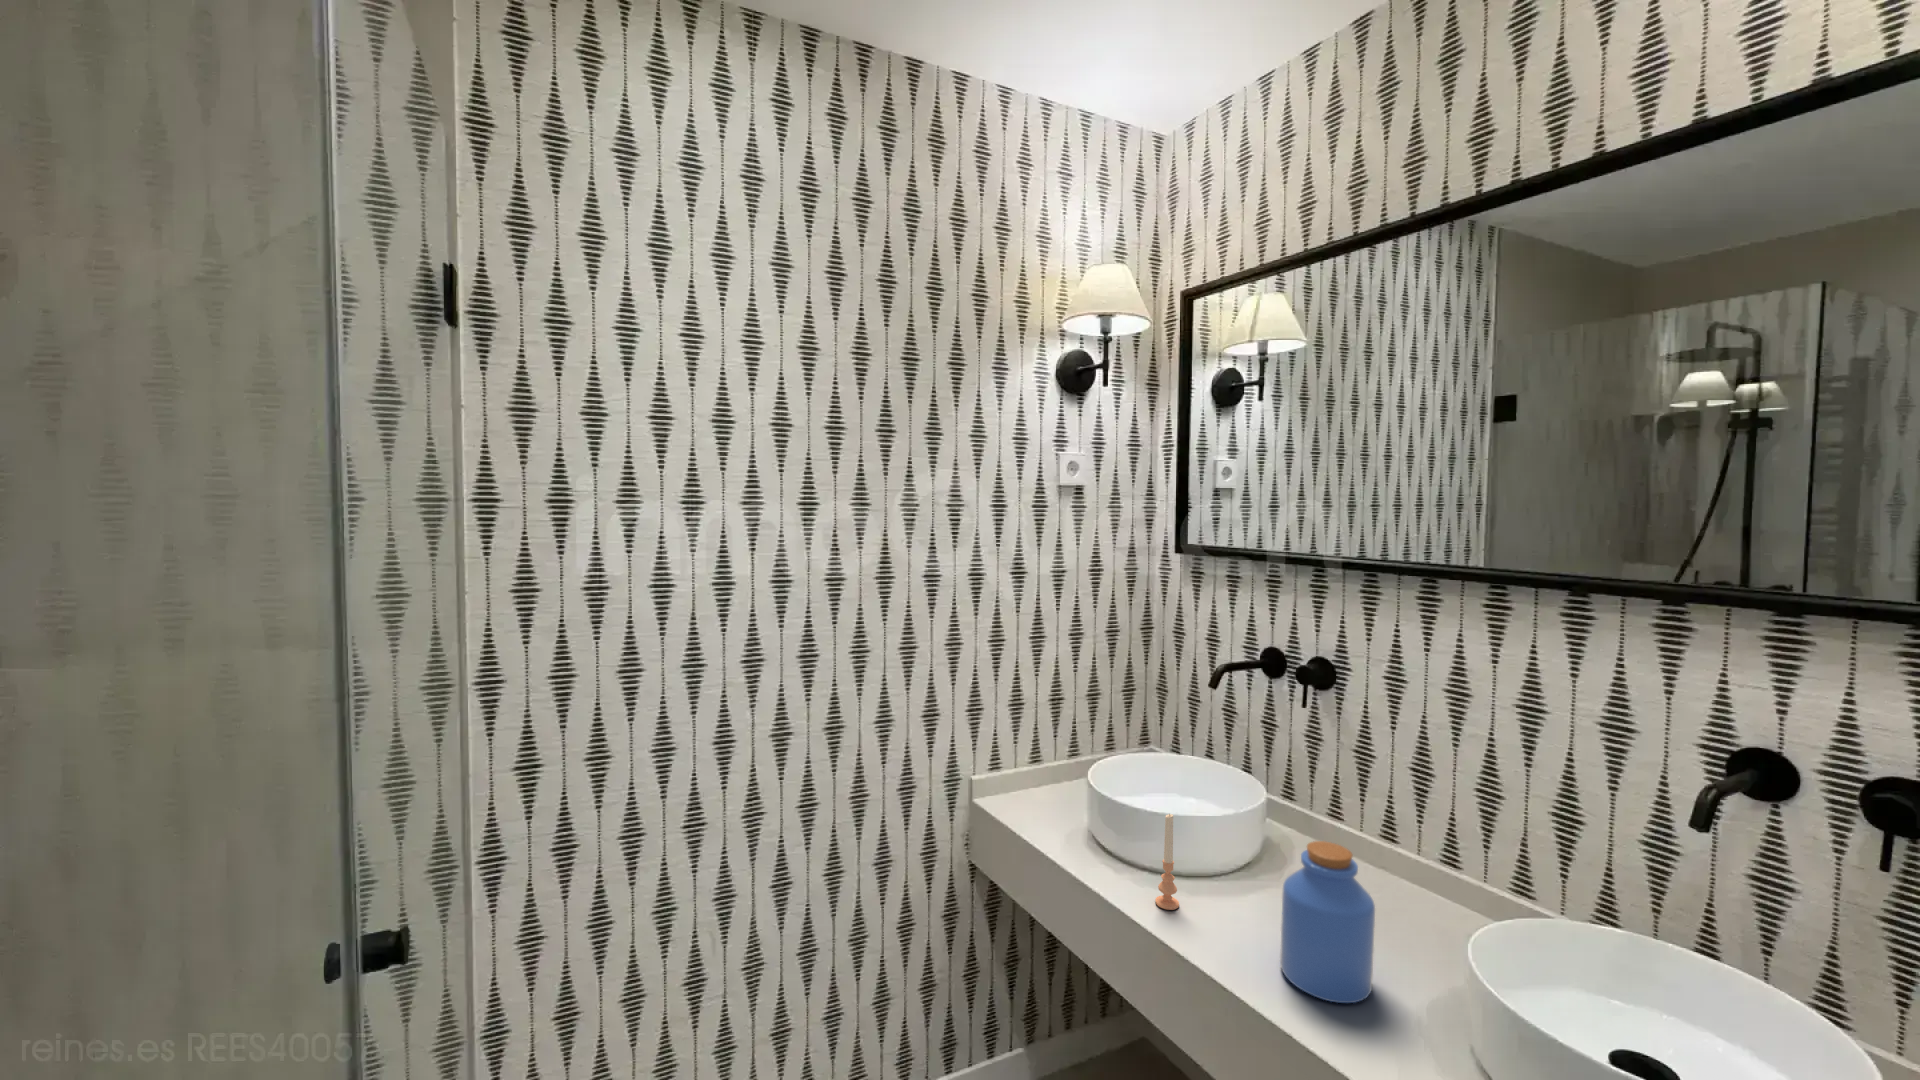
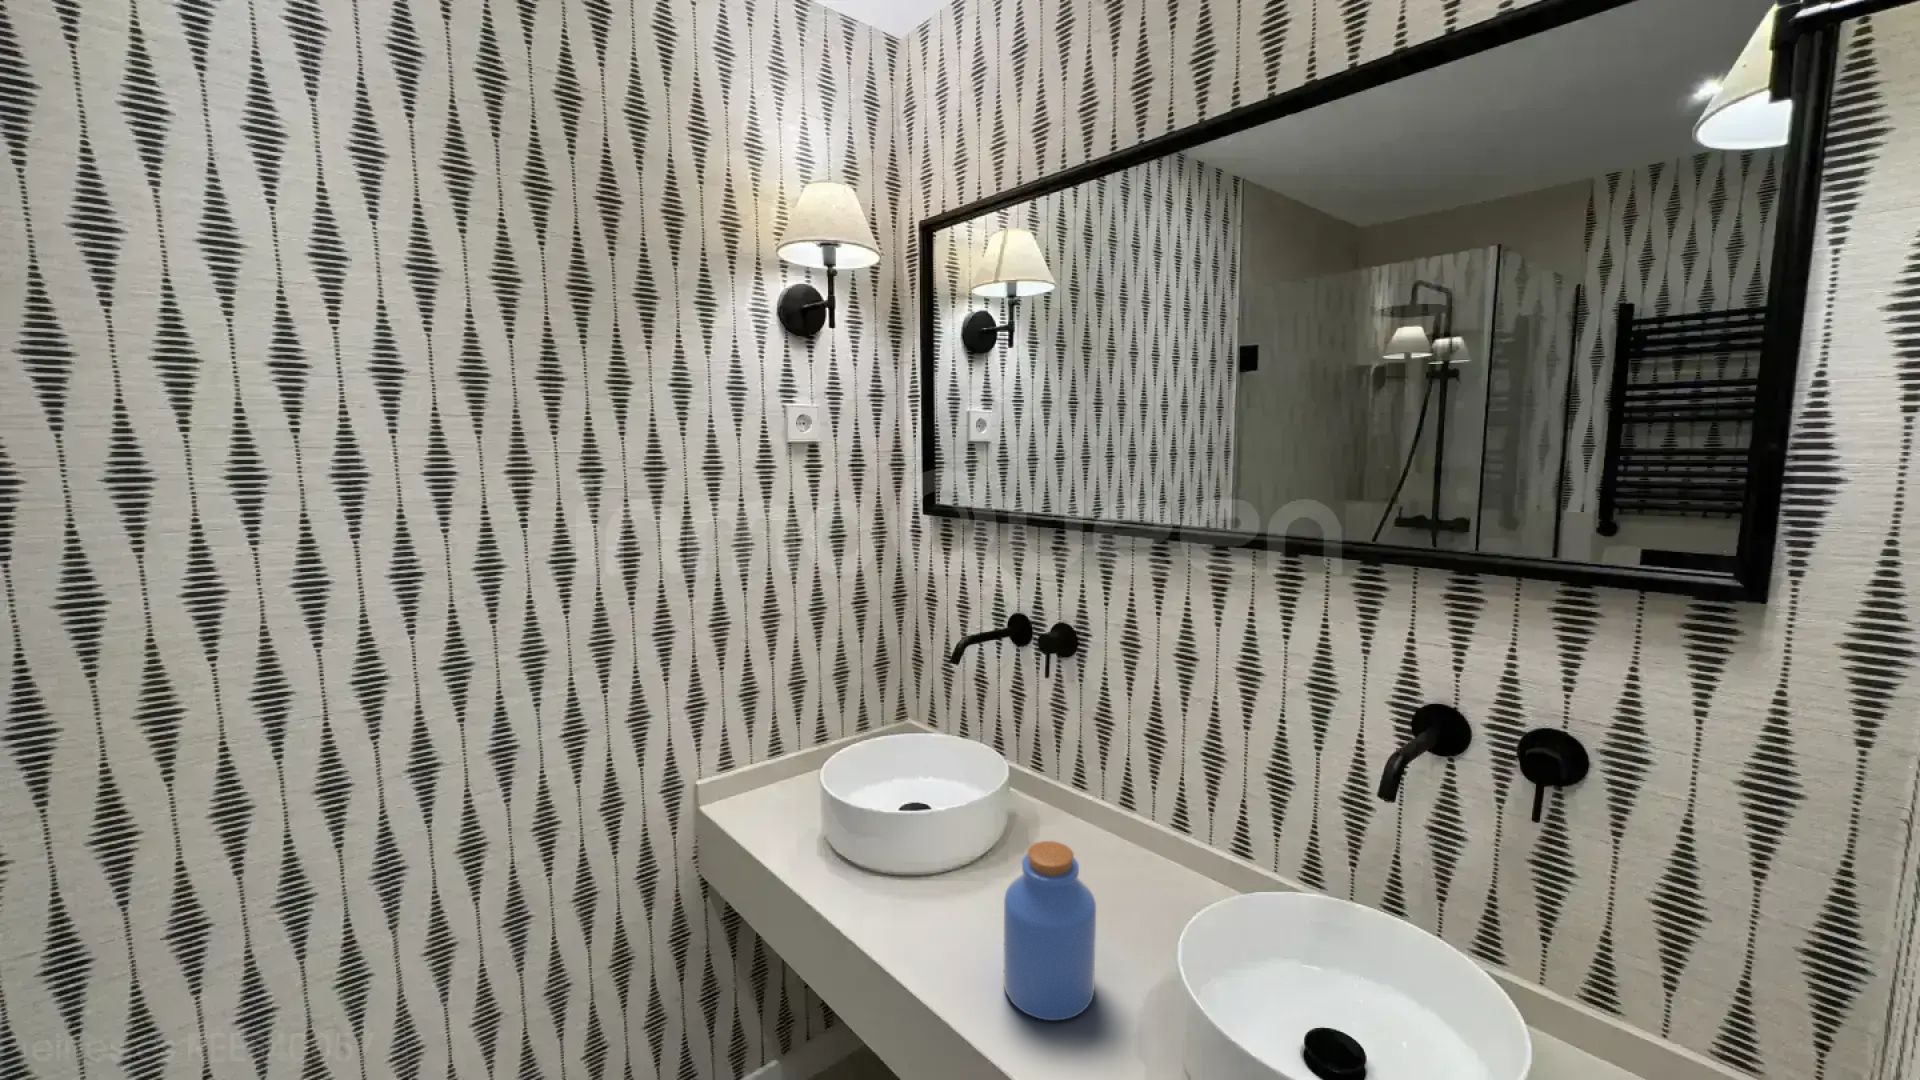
candle: present [1155,814,1179,910] -> none [883,819,908,925]

